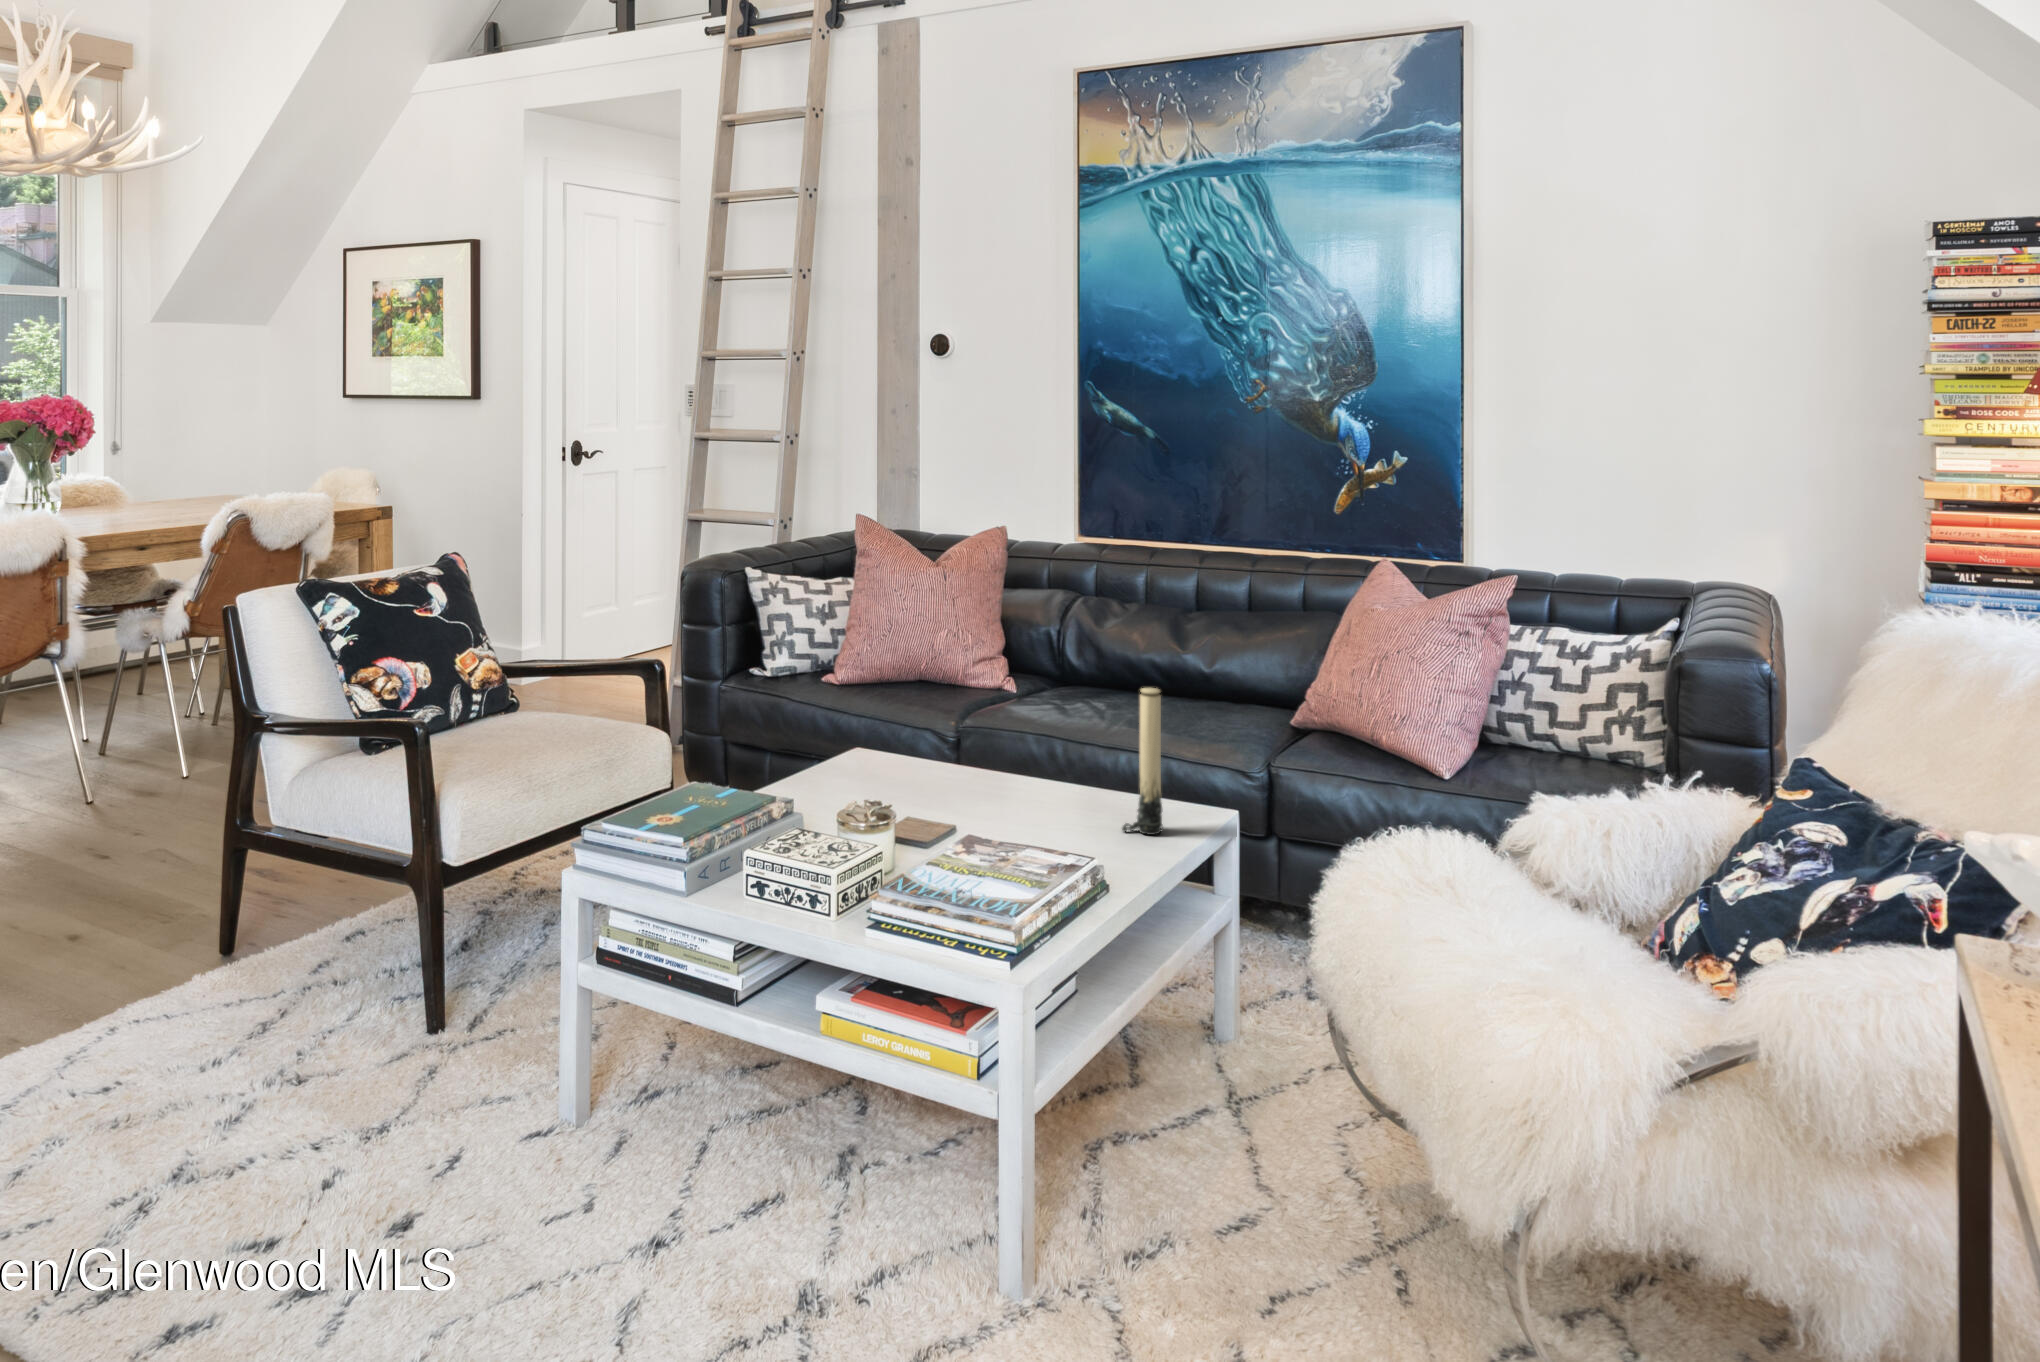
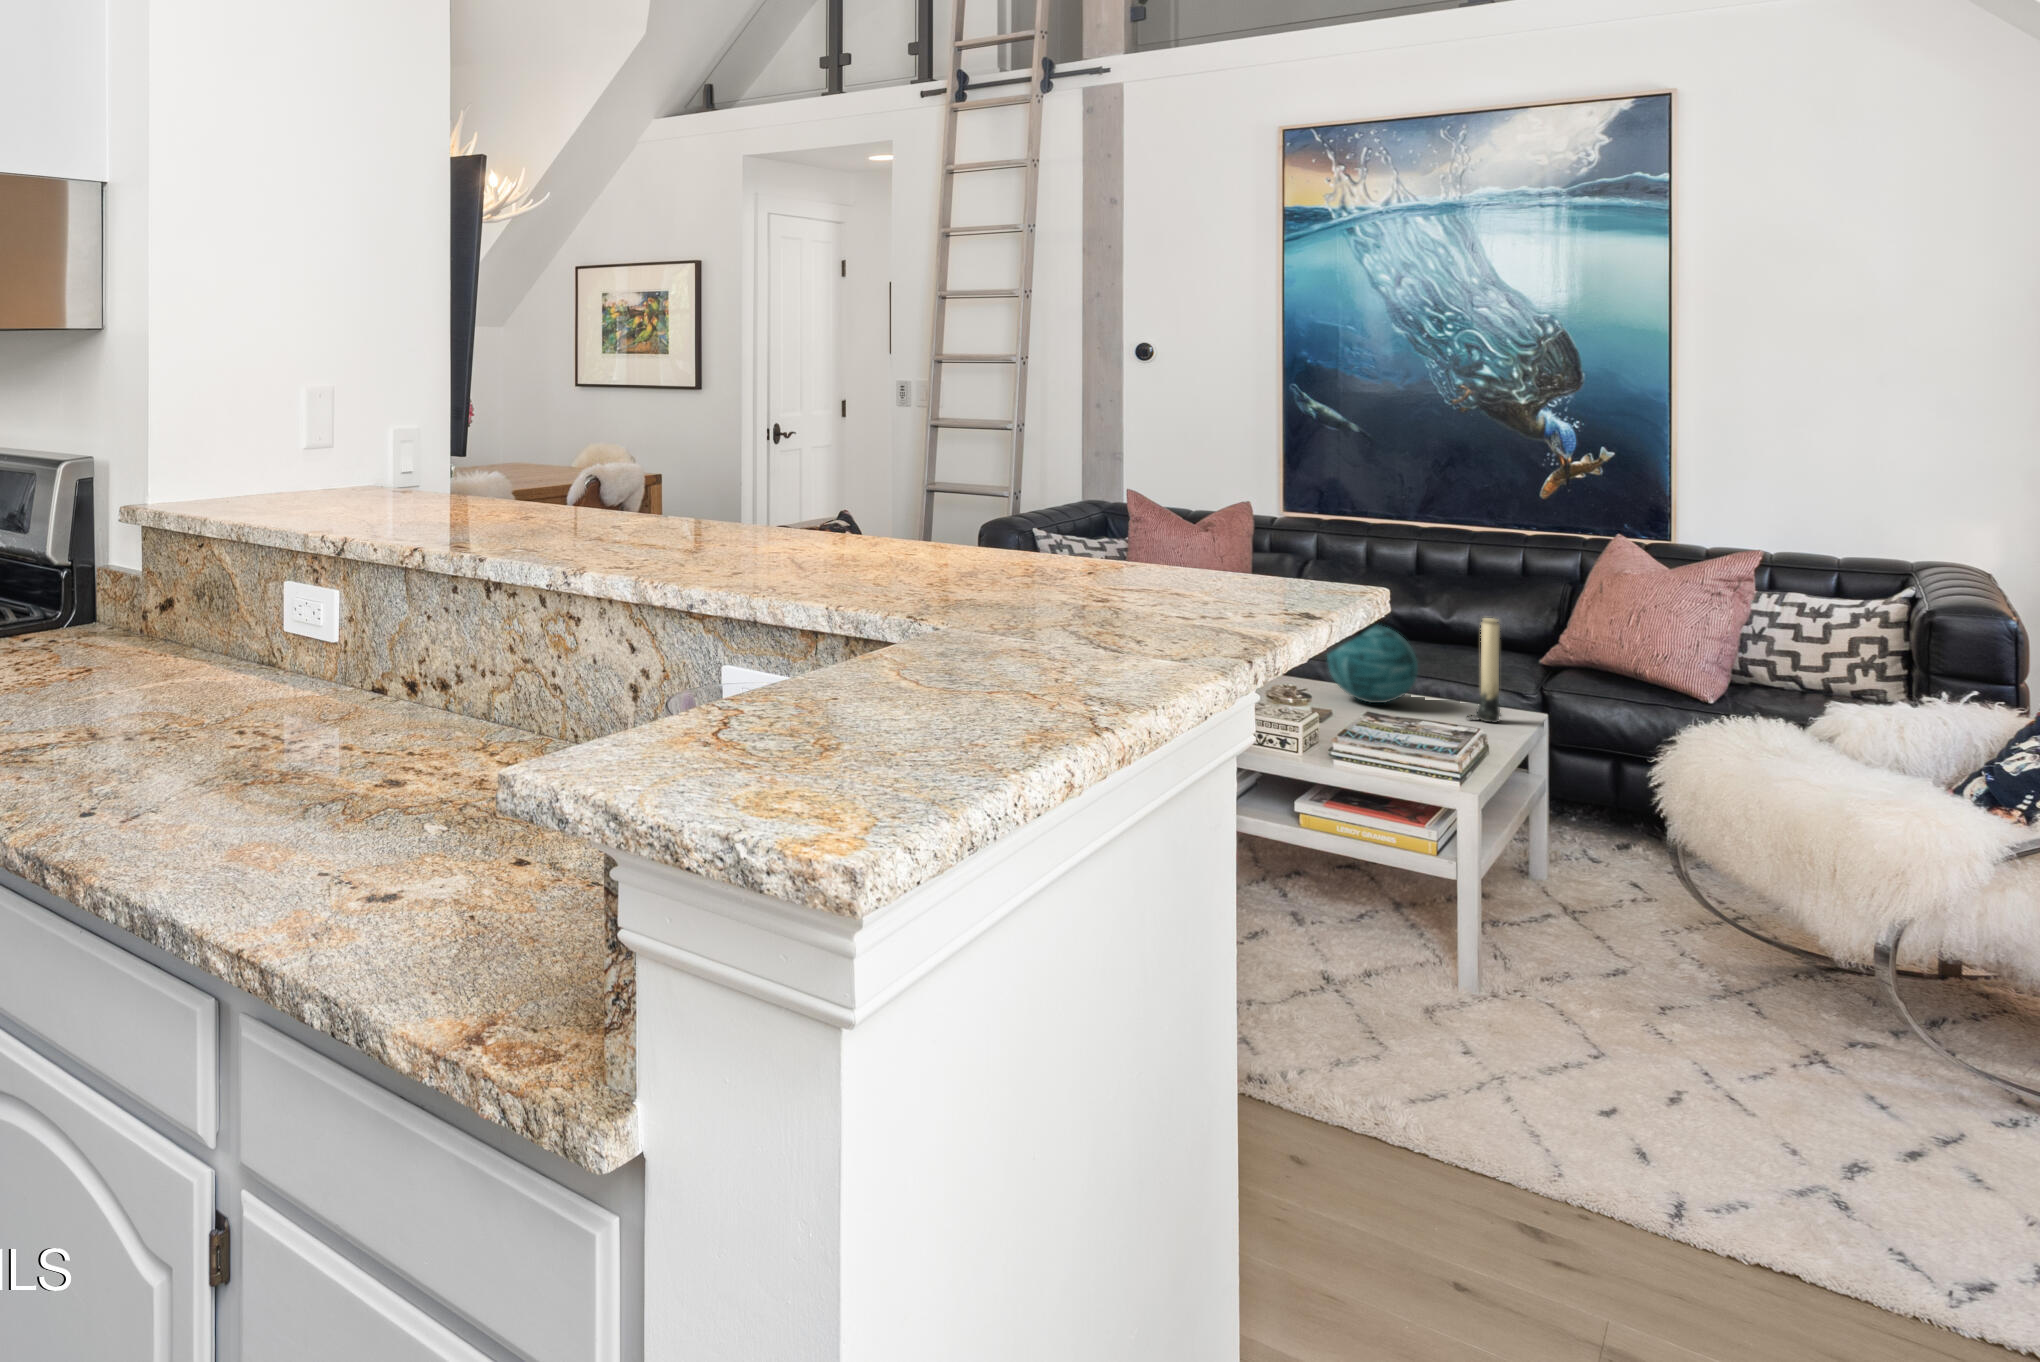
decorative orb: none [971,698,1079,810] -> present [1327,625,1418,703]

